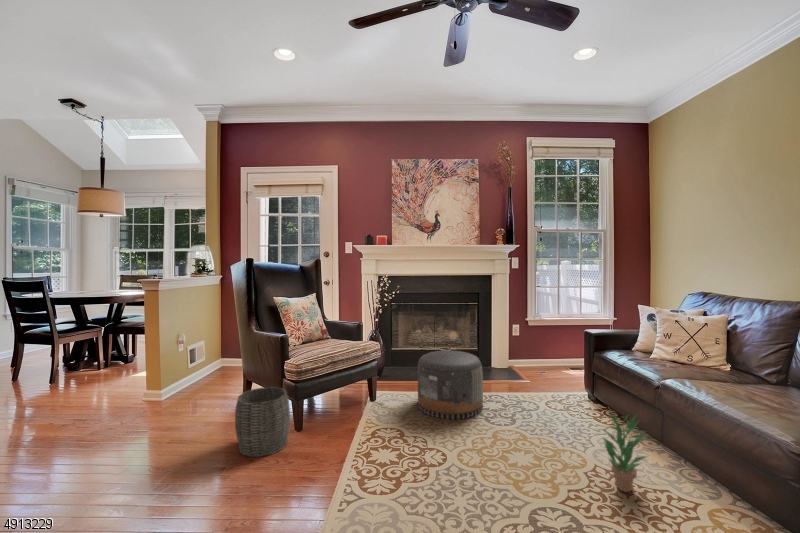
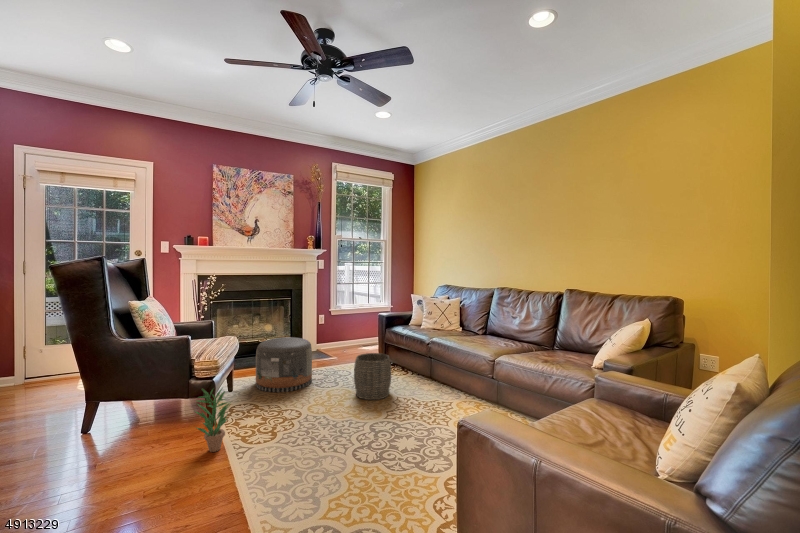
woven basket: present [235,387,290,457] -> present [354,353,391,400]
potted plant: present [603,413,647,492] -> present [196,389,230,452]

